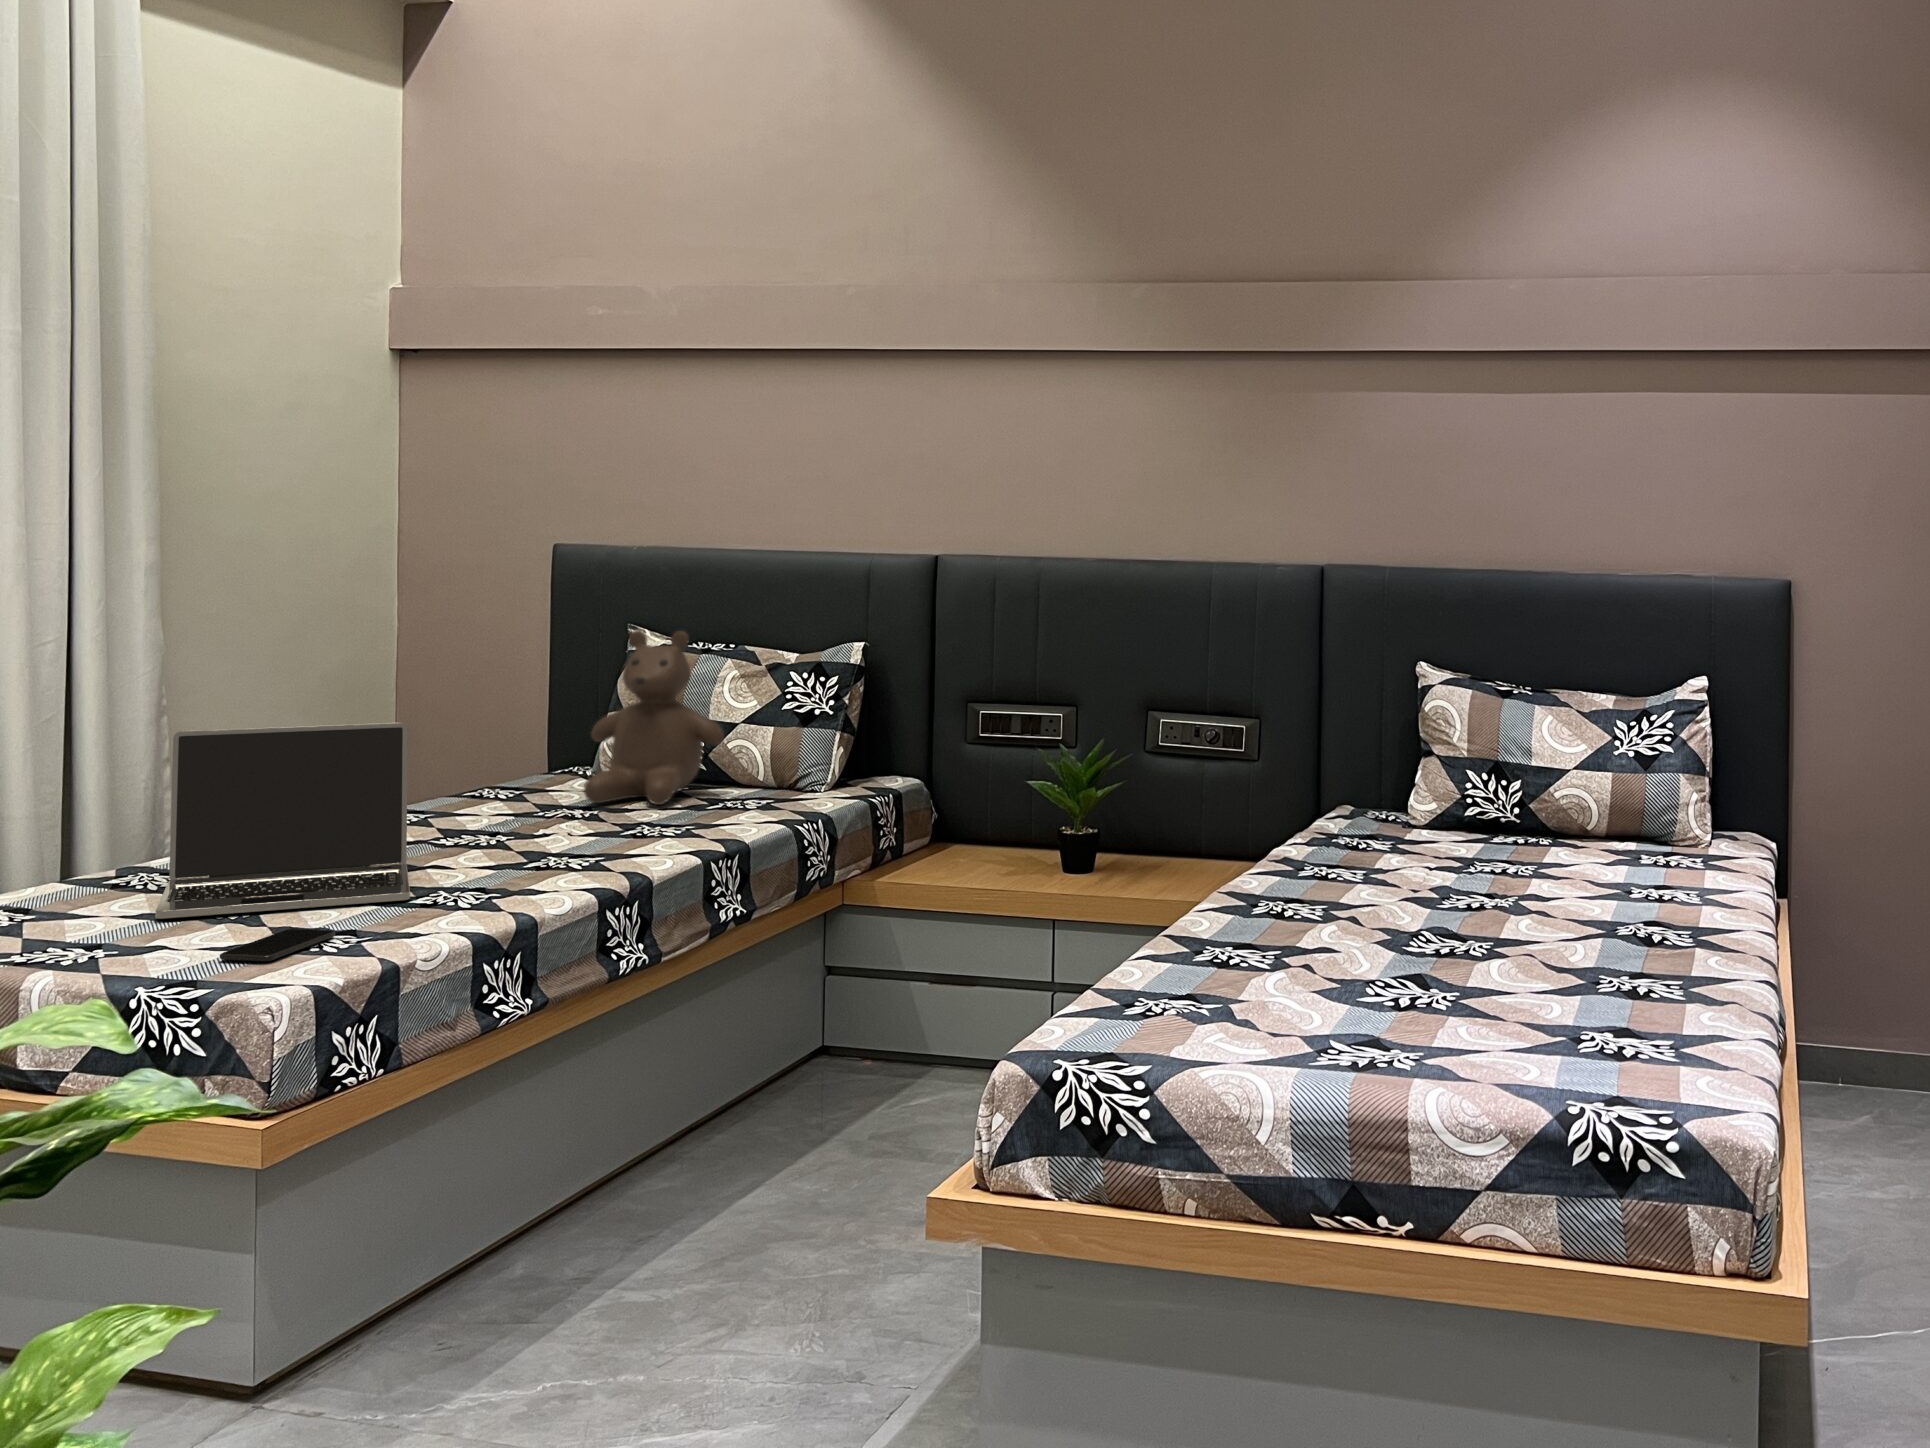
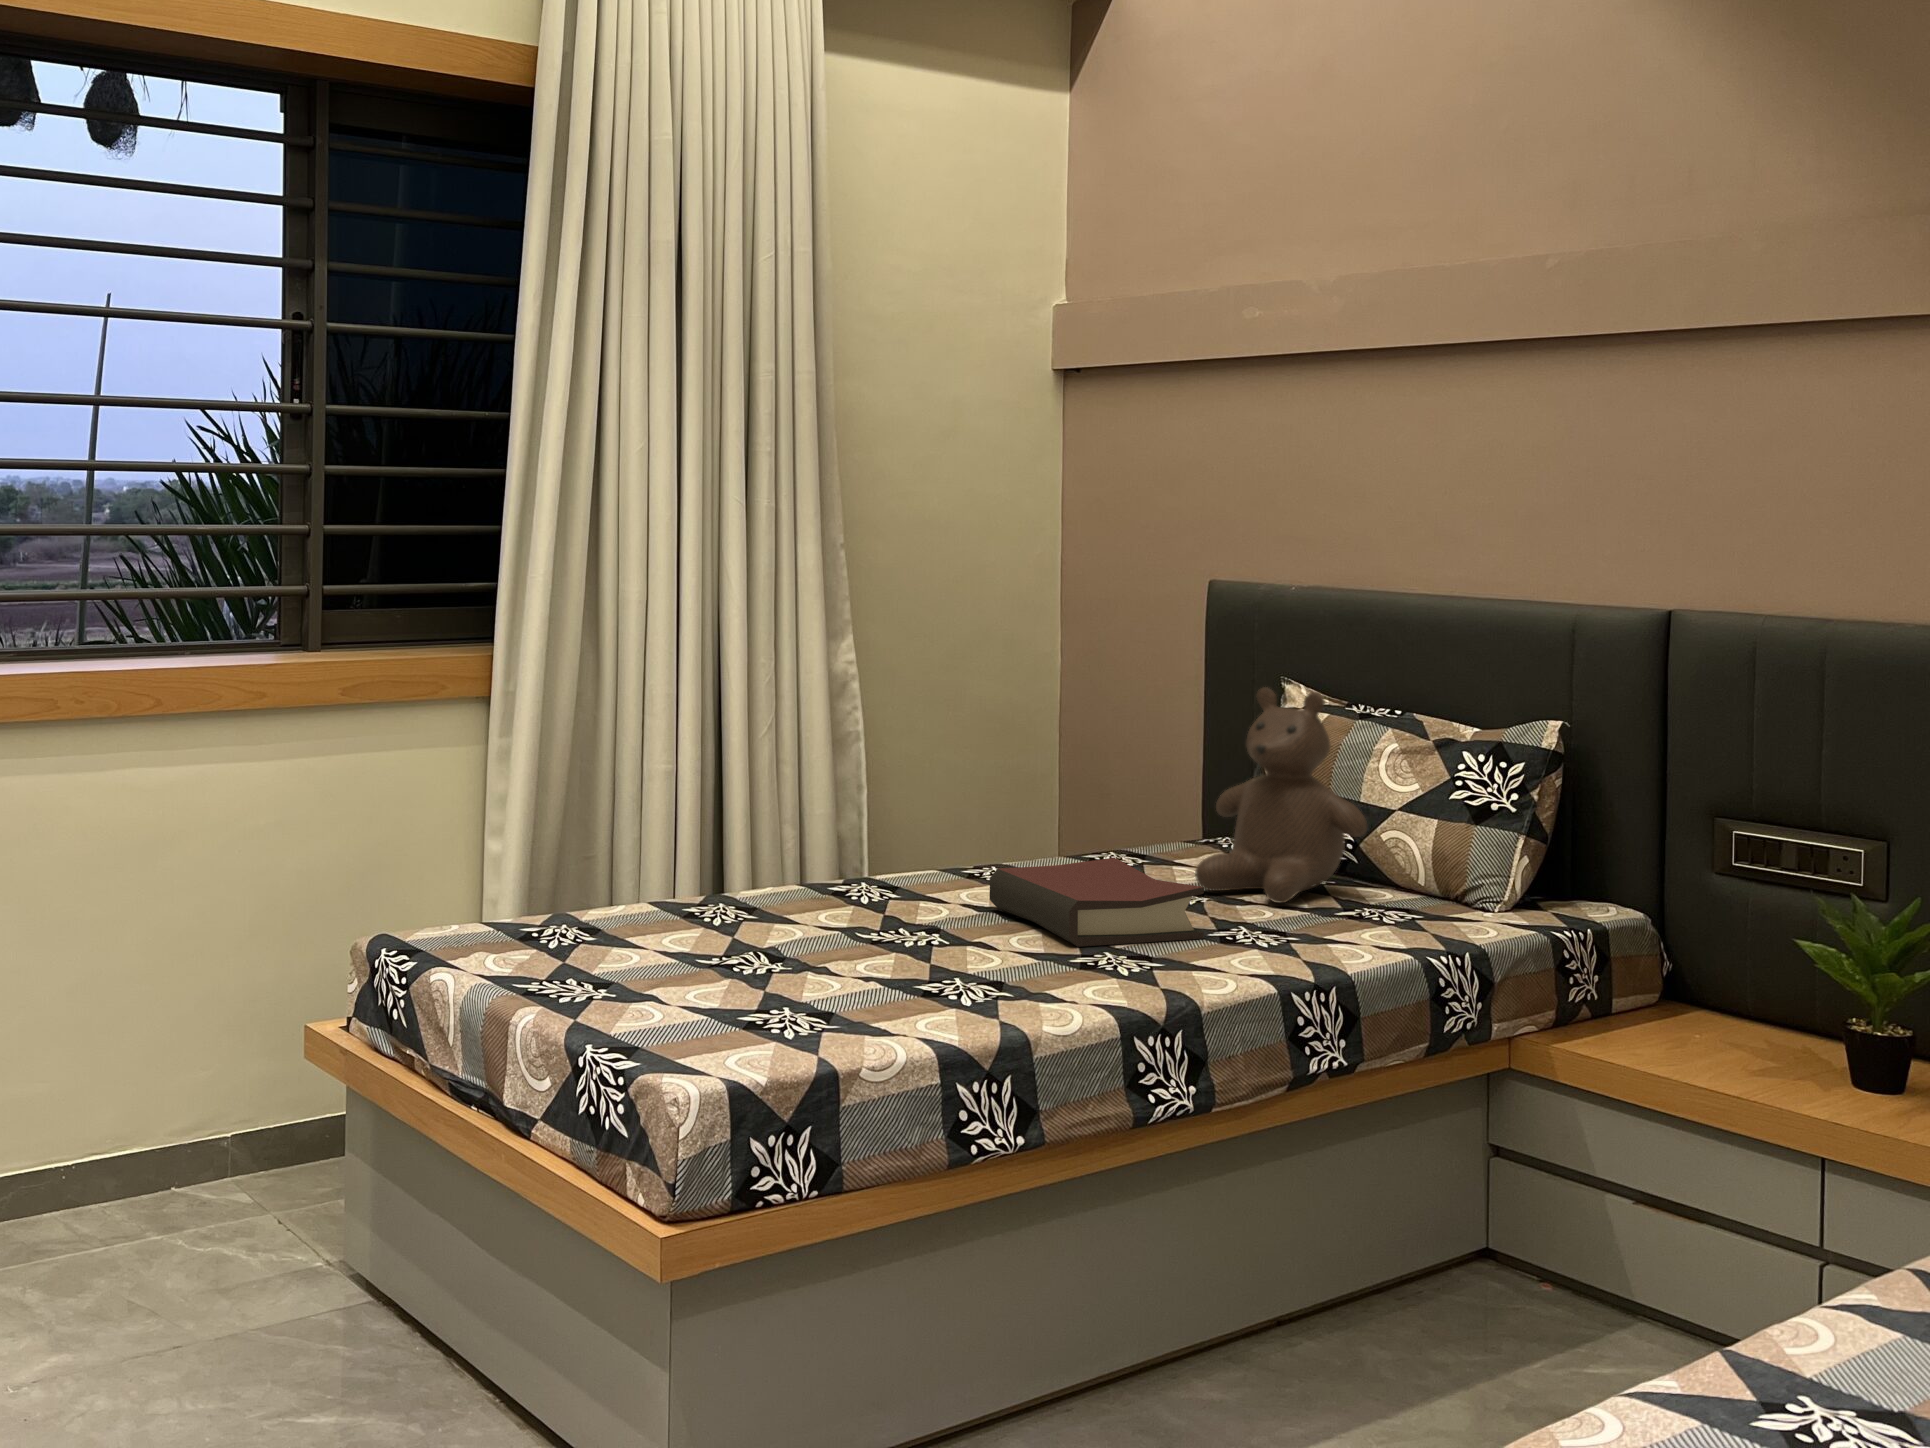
laptop: present [155,723,410,919] -> none [680,771,950,987]
hardback book: none [416,782,621,854] -> present [989,858,1204,947]
smartphone: present [220,929,335,961] -> none [686,1004,809,1040]

